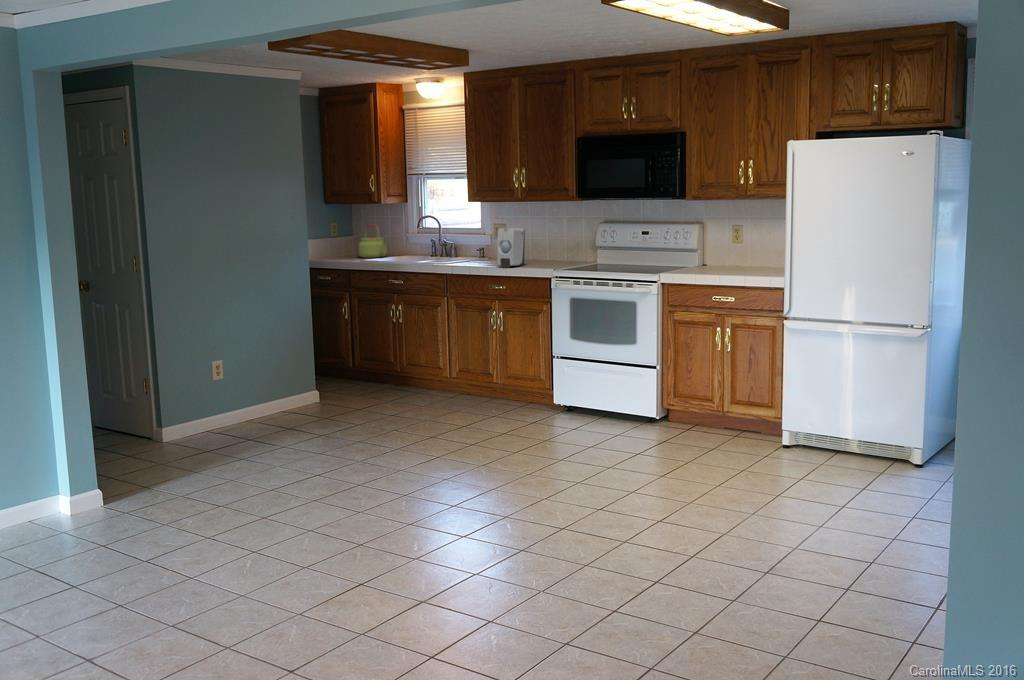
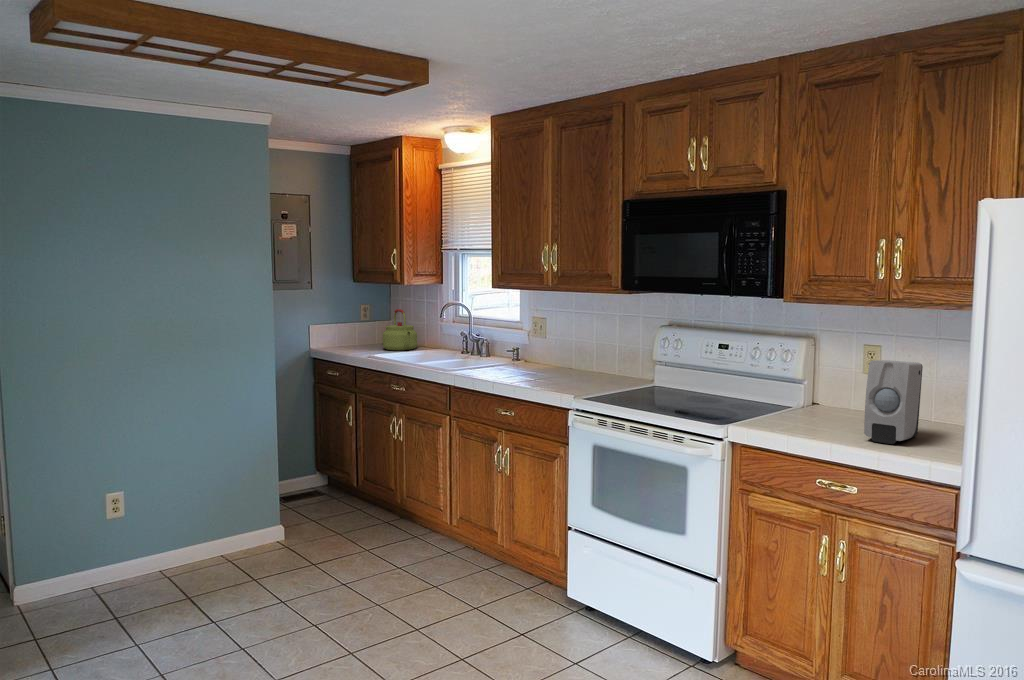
soap dispenser: present [497,228,525,267] -> present [864,360,923,444]

